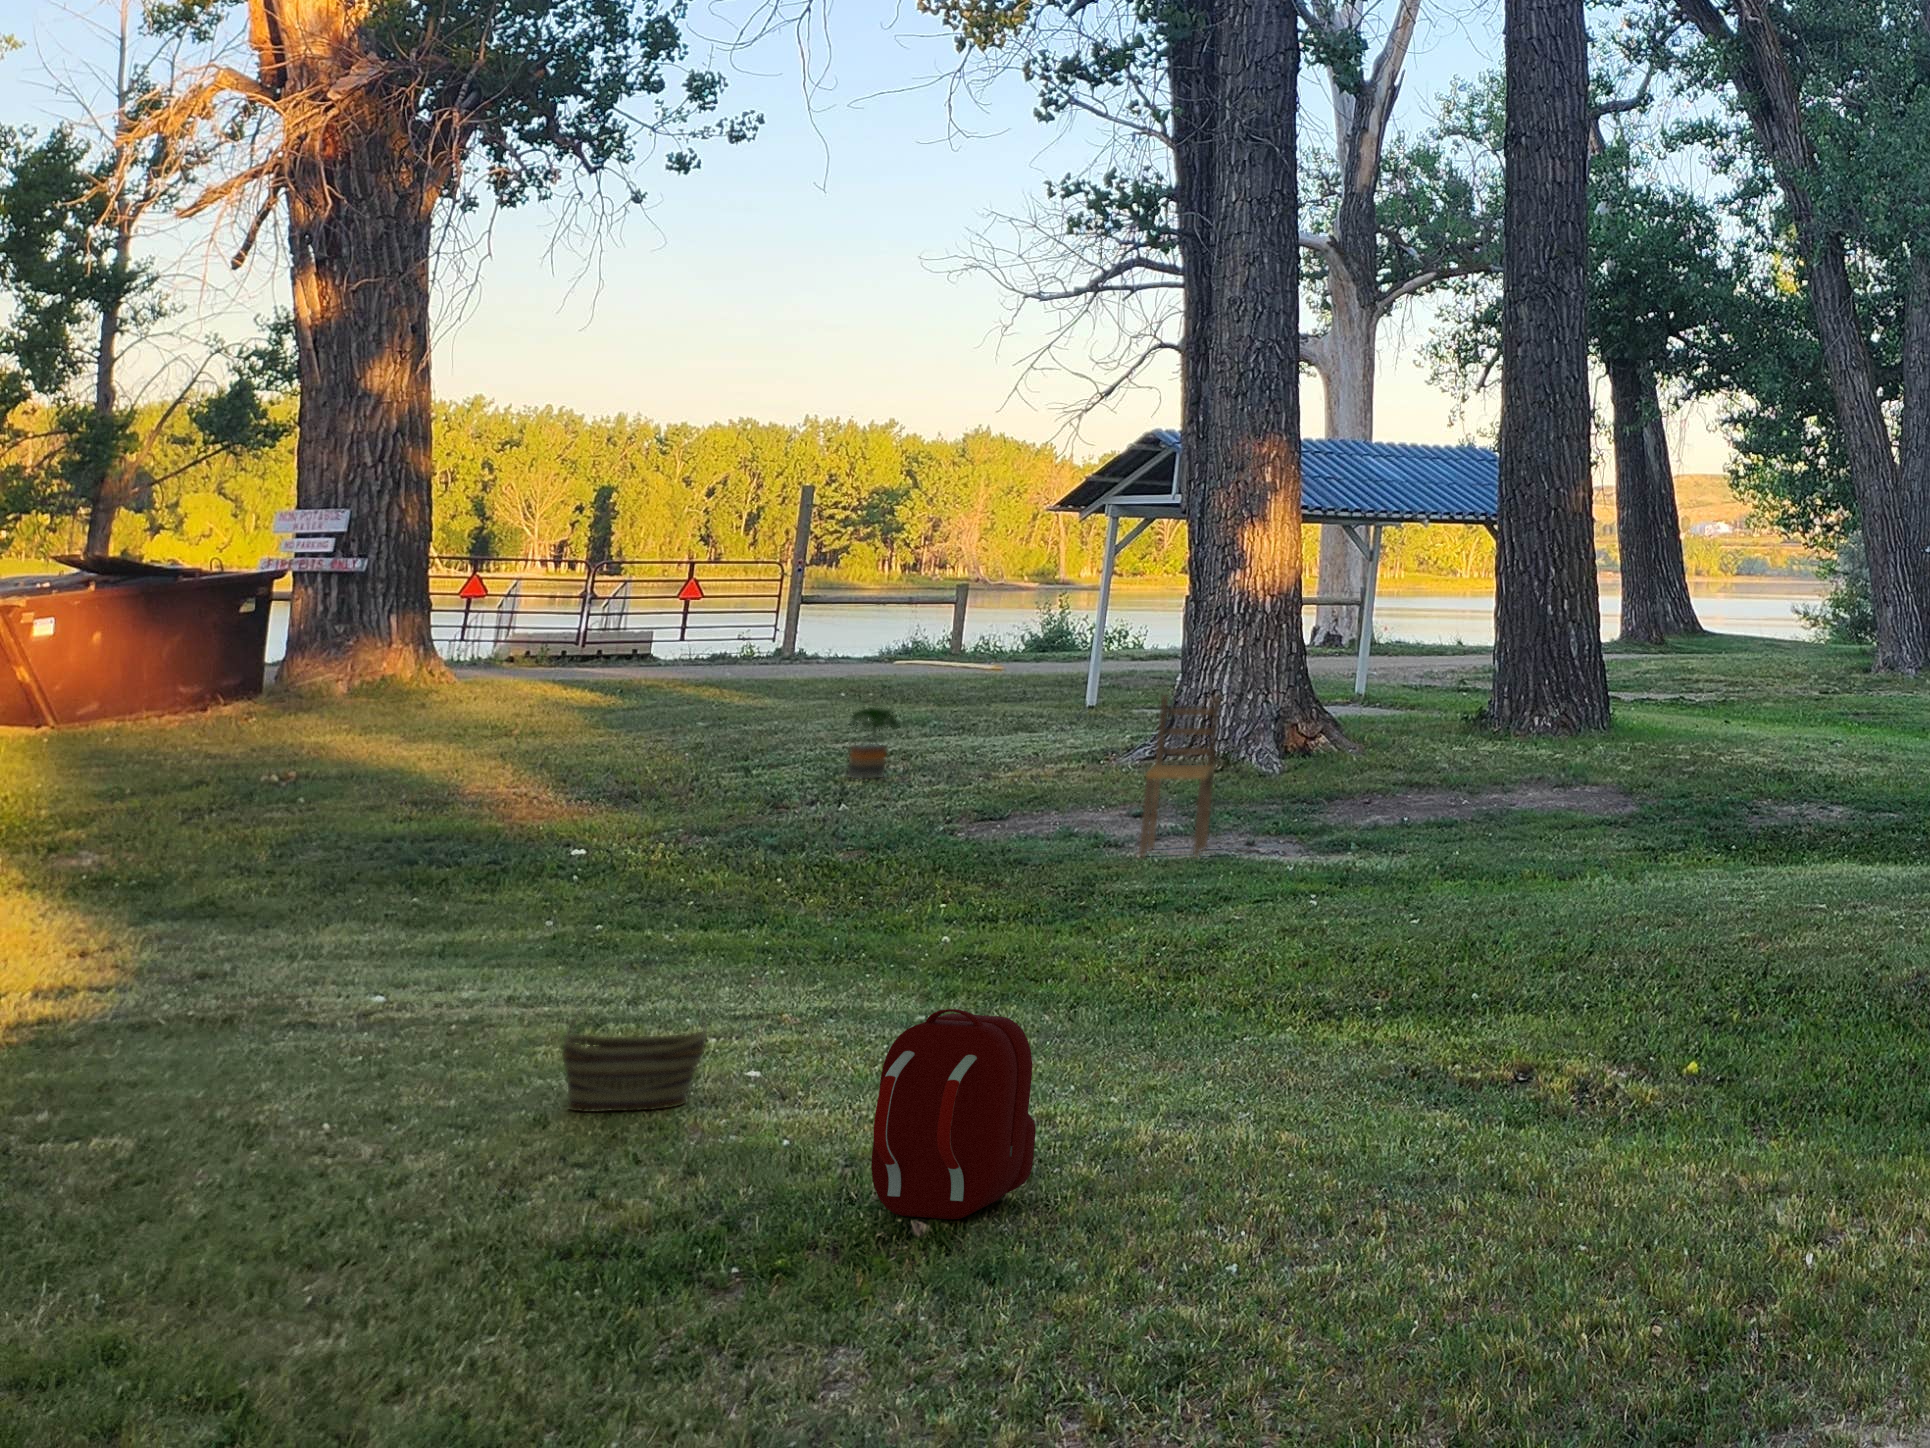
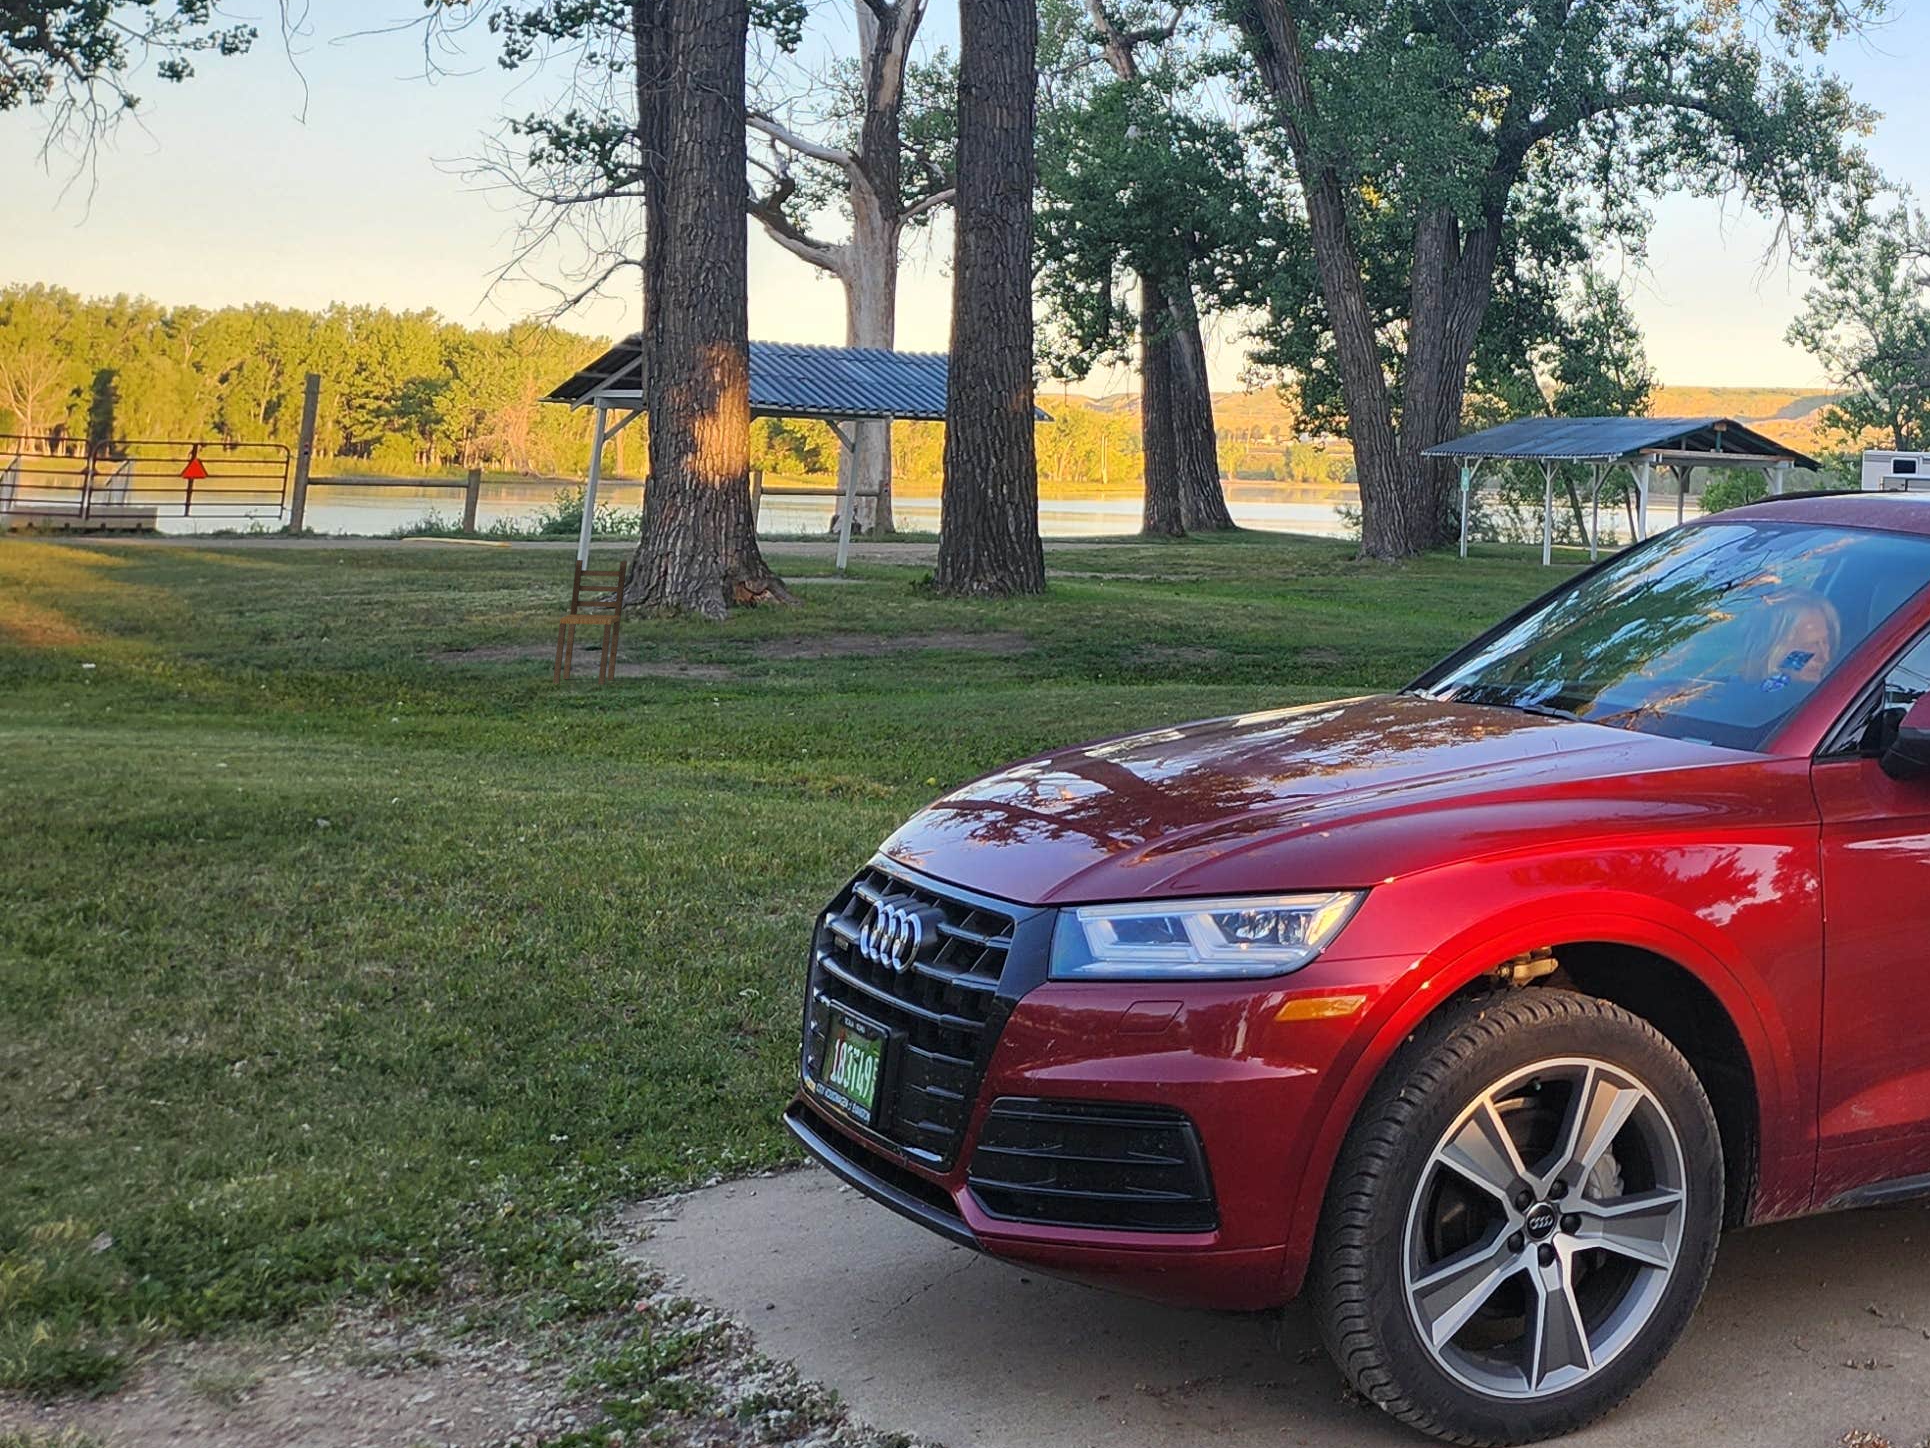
potted tree: present [848,707,900,779] -> none [322,571,373,631]
basket: present [562,971,707,1112] -> none [69,695,165,775]
backpack: present [871,1009,1036,1219] -> none [260,704,363,818]

